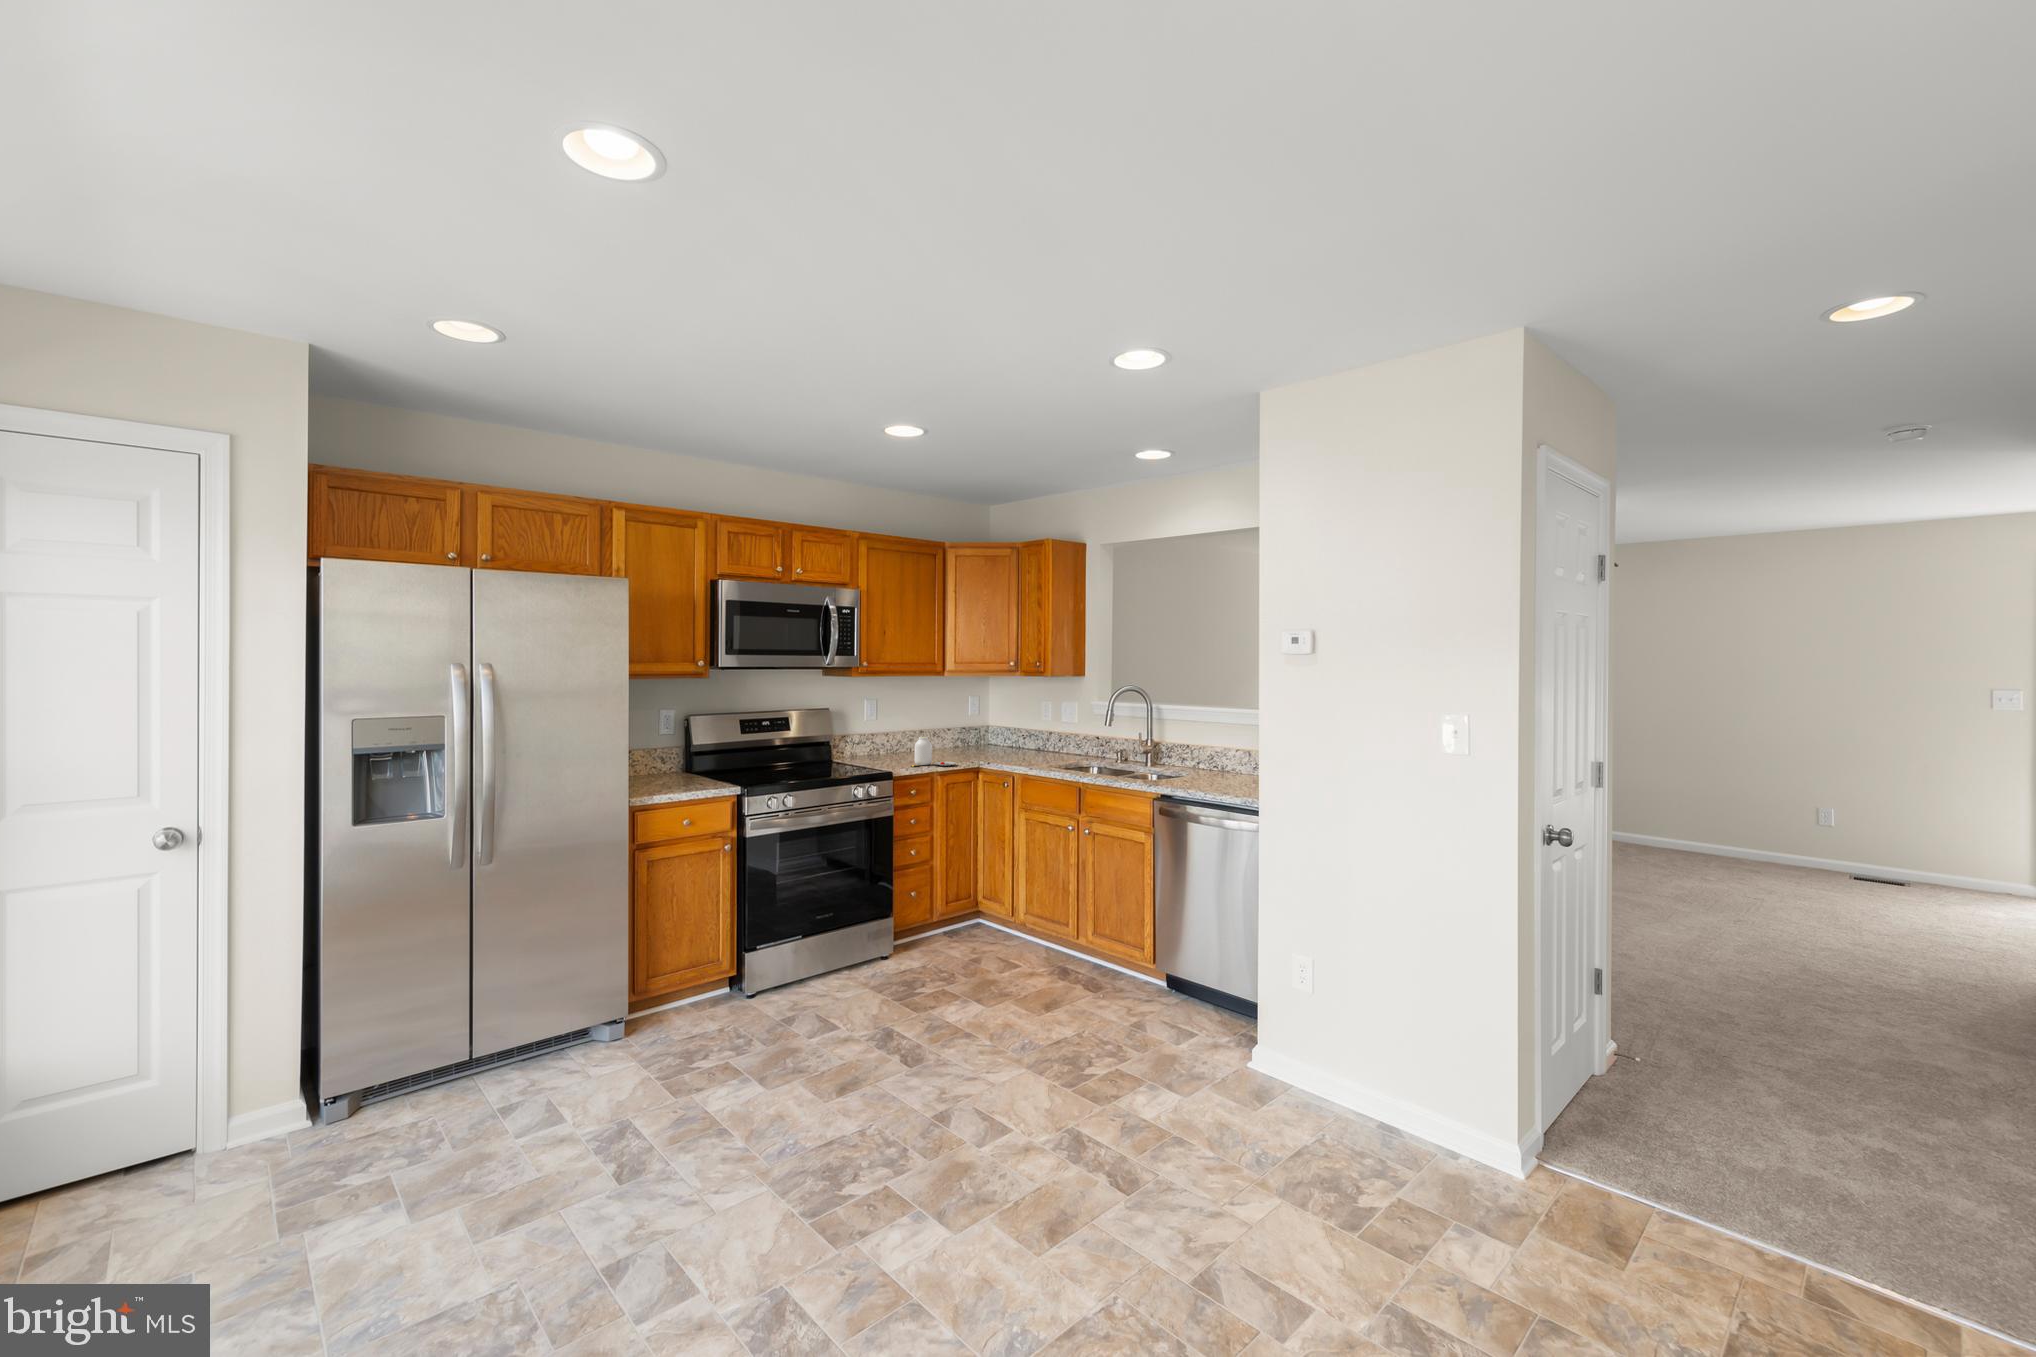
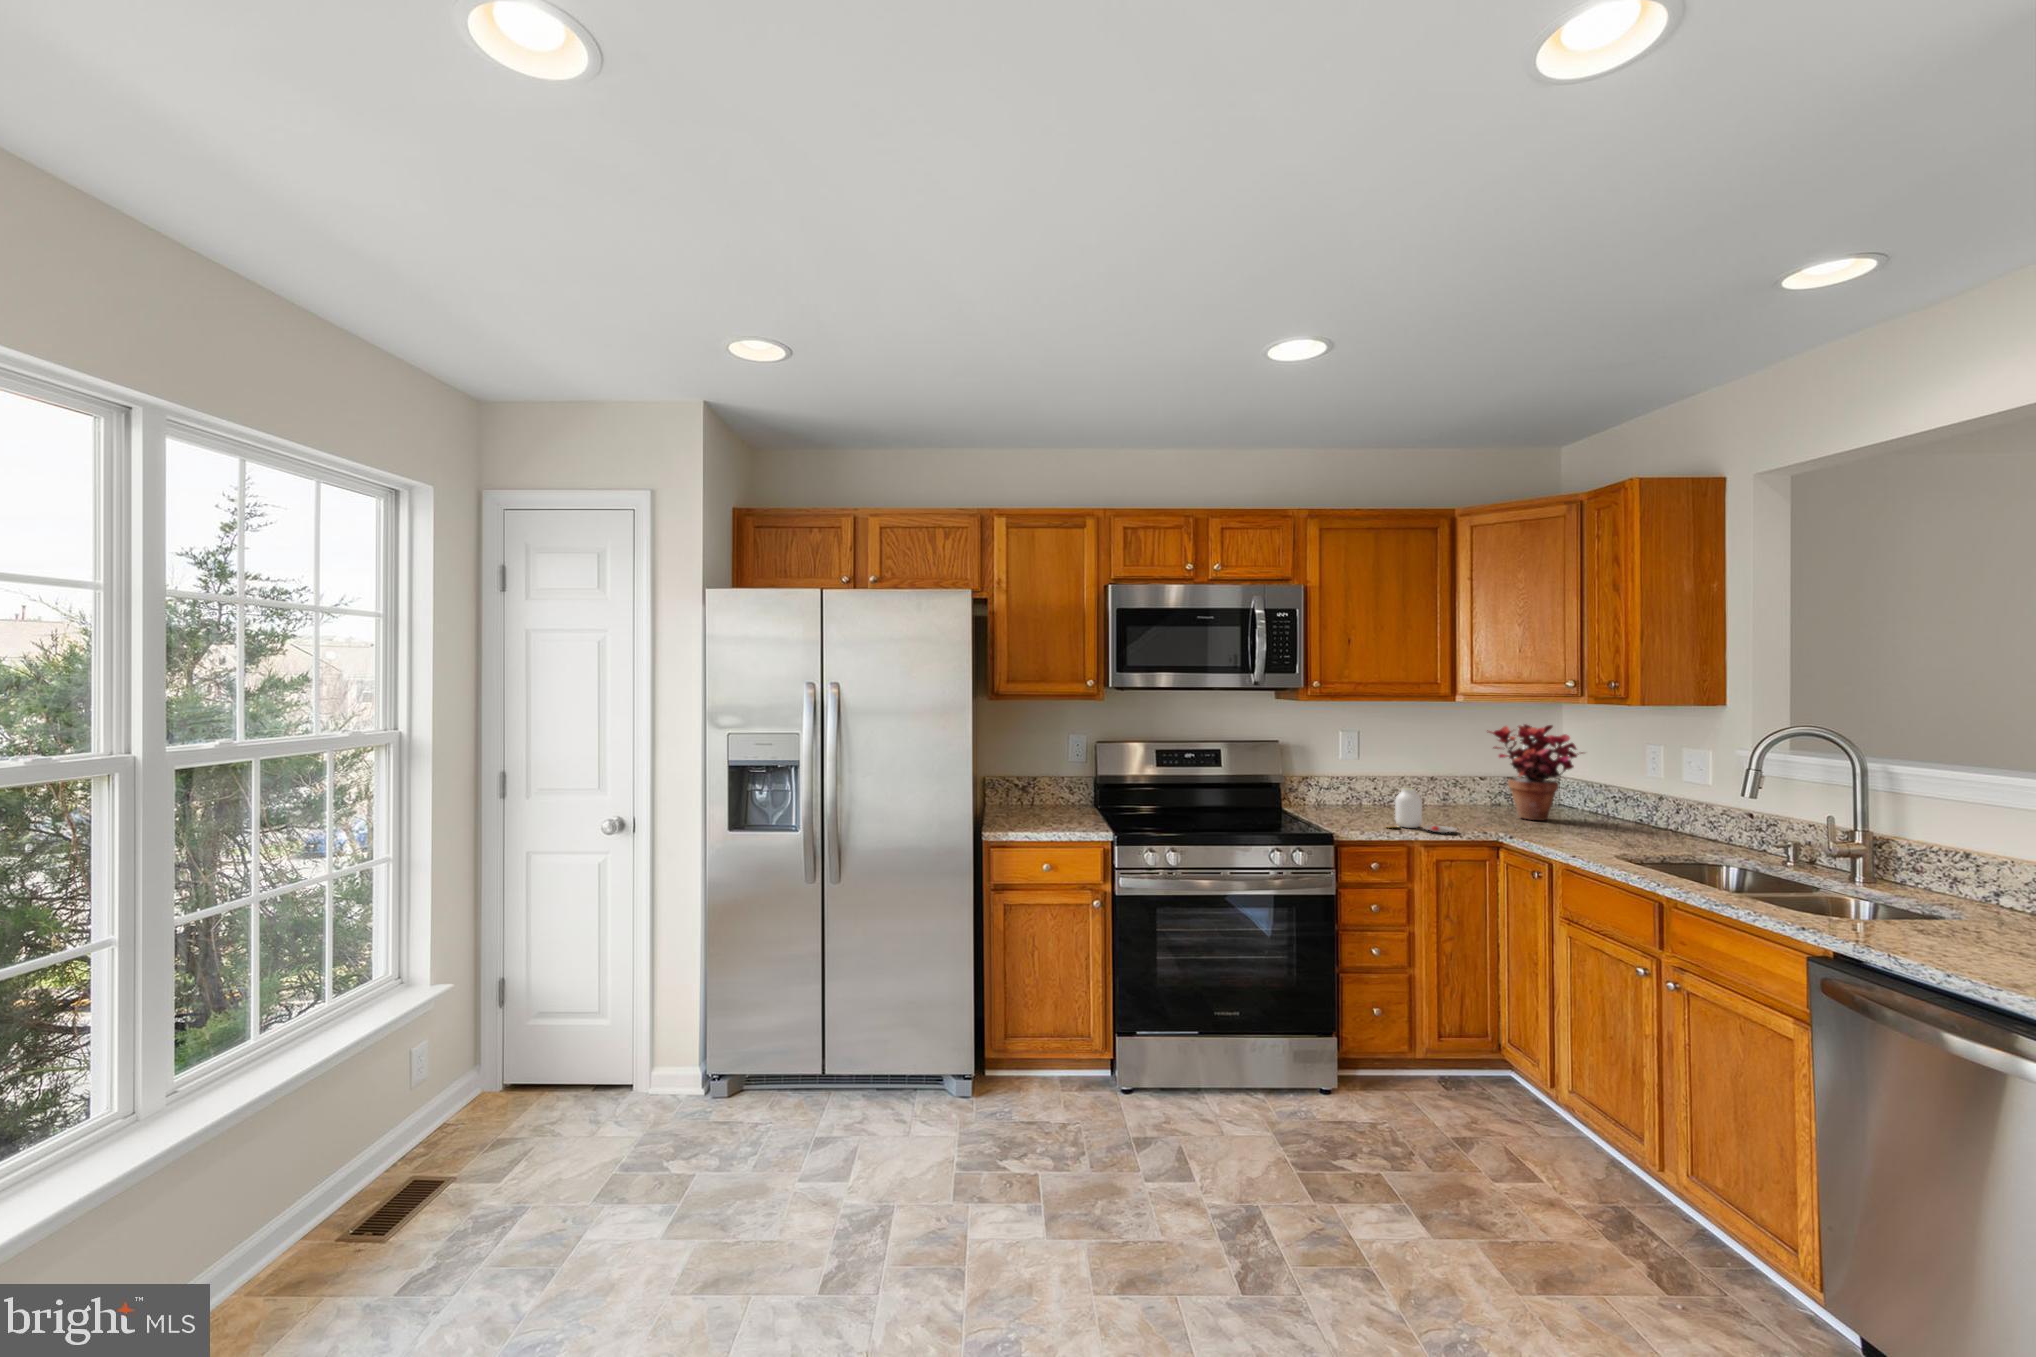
potted plant: none [956,688,1015,754] -> present [1487,724,1583,820]

